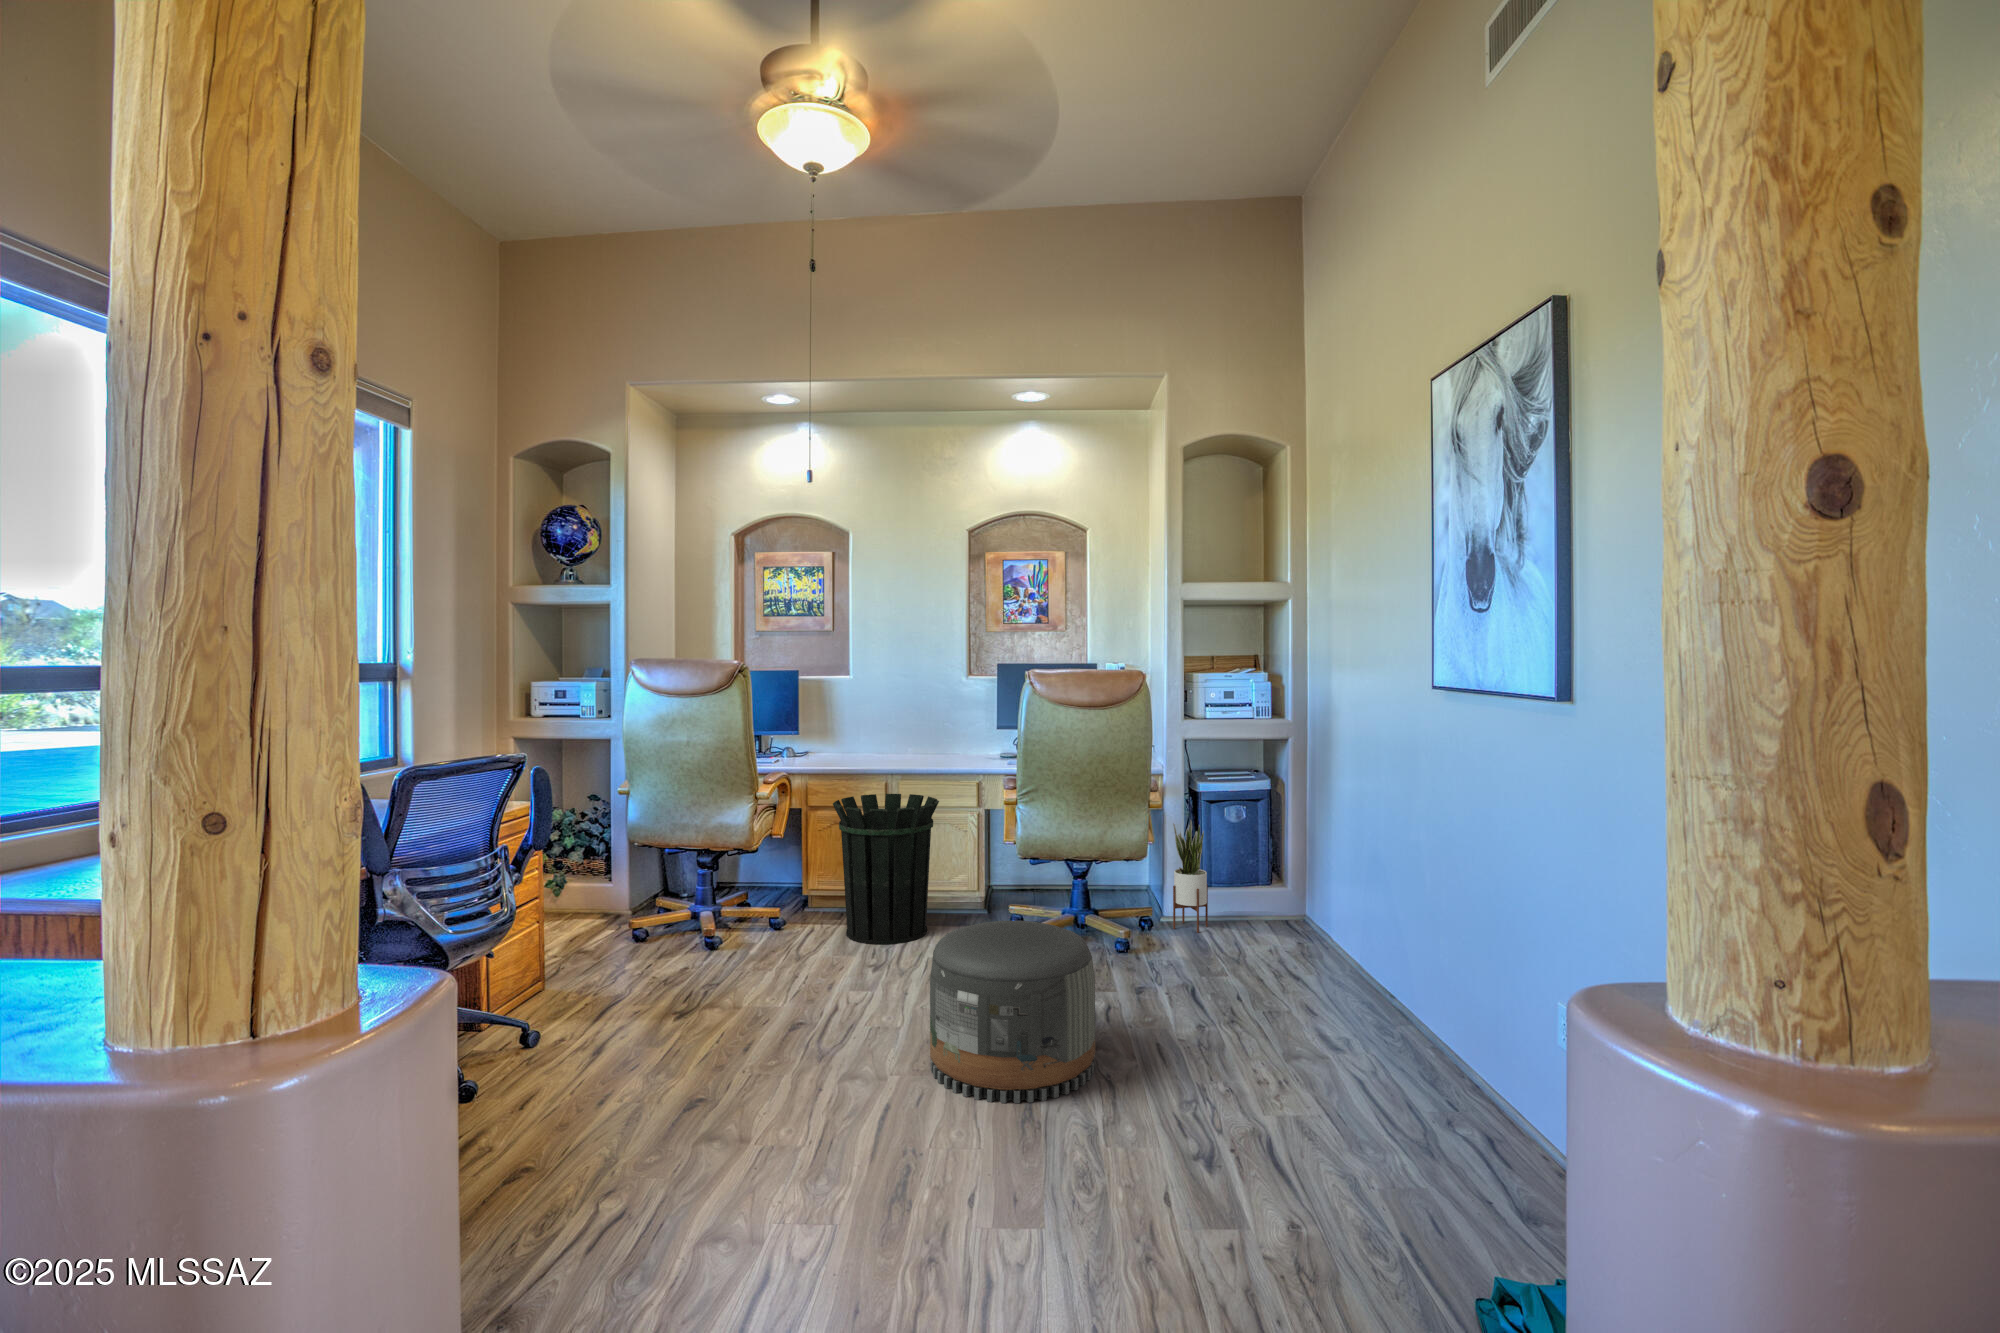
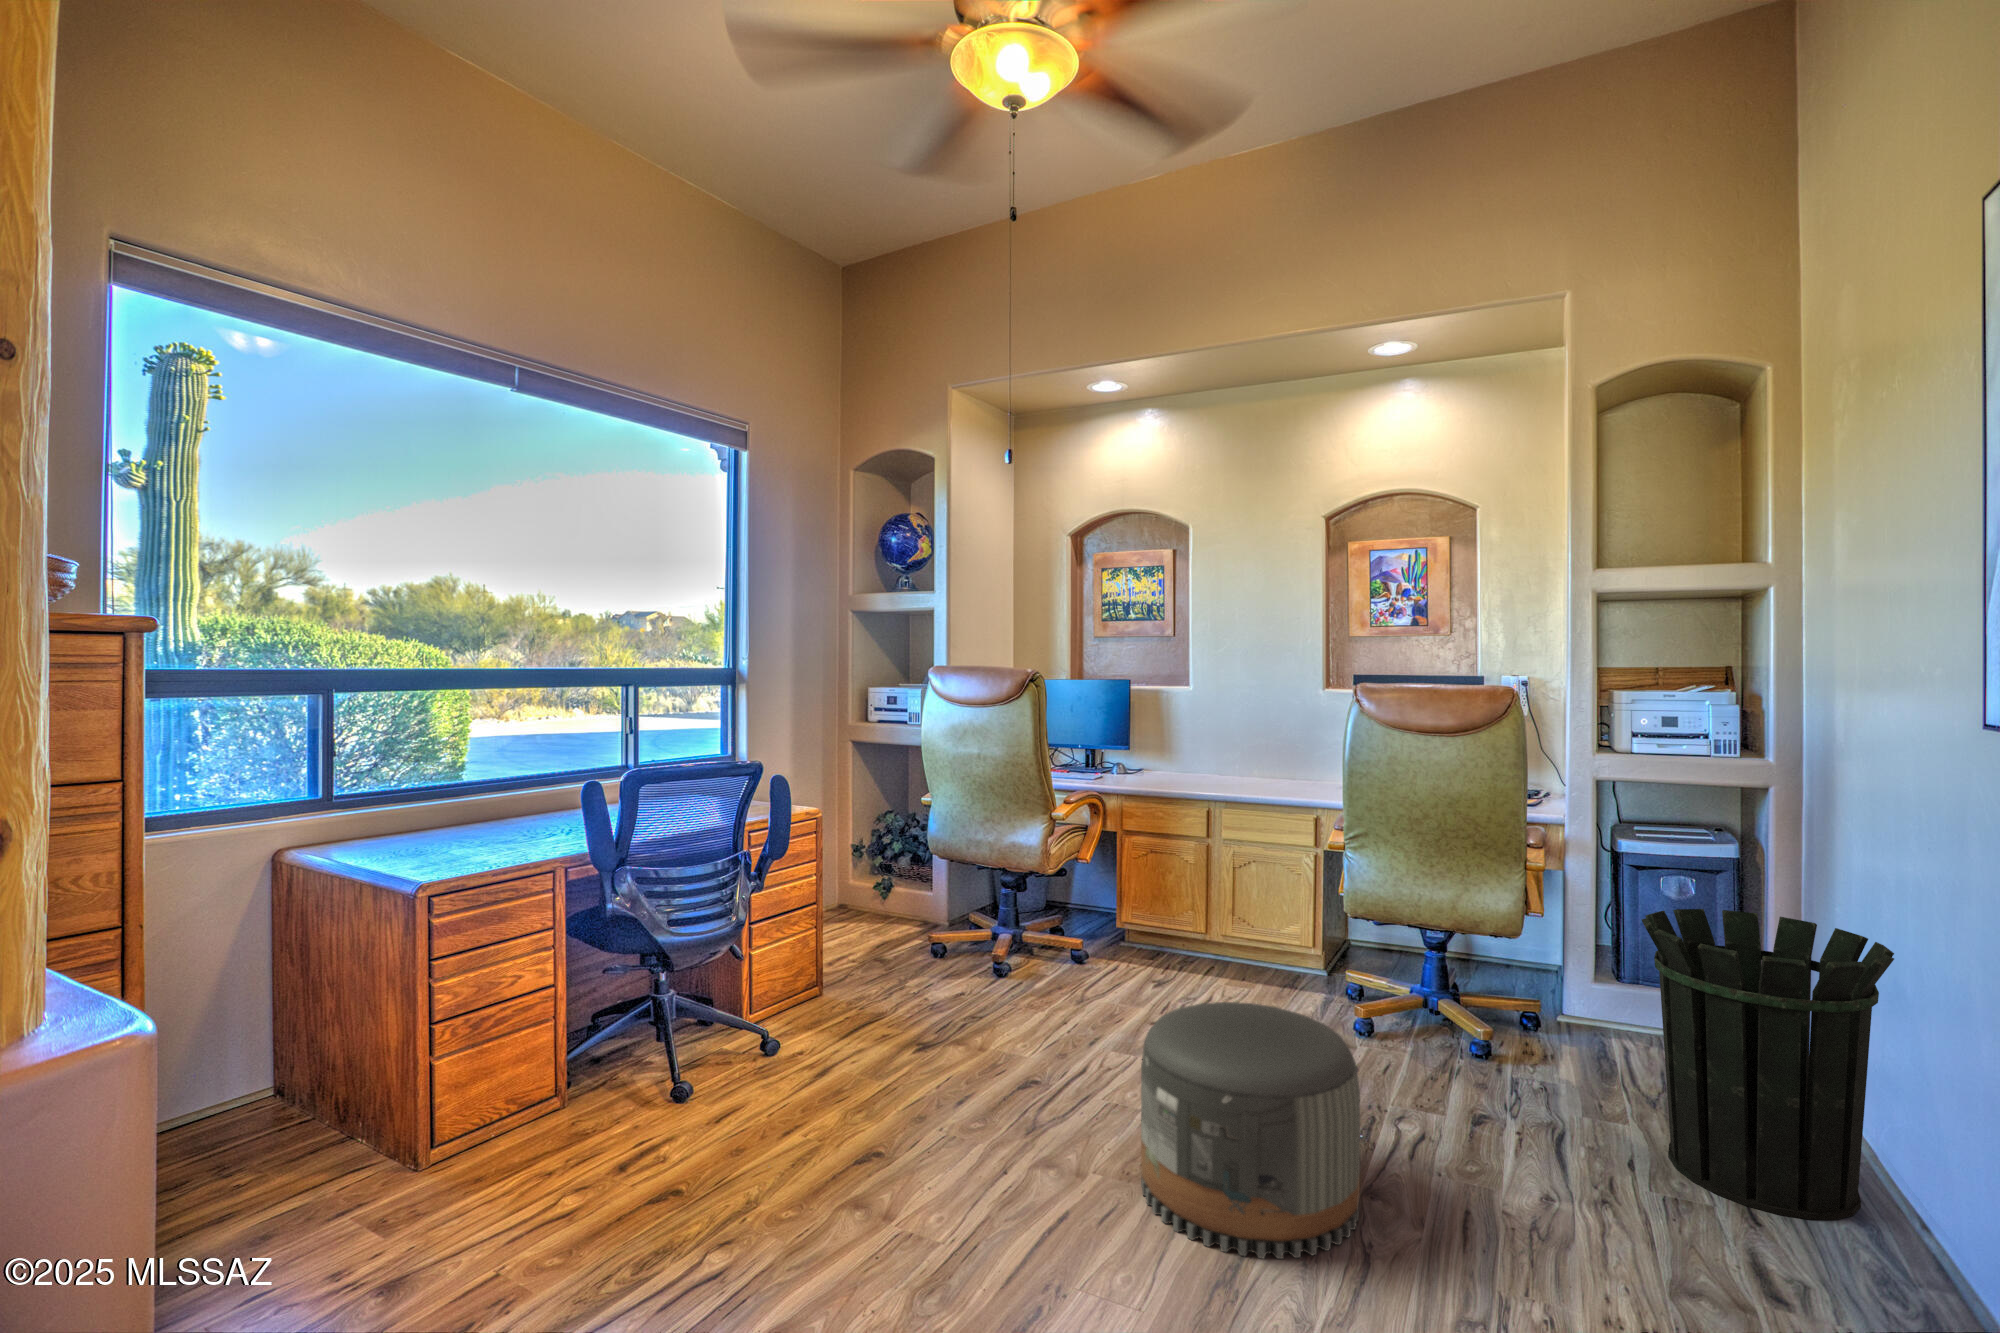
waste bin: present [833,794,939,945] -> present [1642,909,1894,1220]
potted plant: present [1173,820,1208,933] -> none [1576,894,1637,1054]

